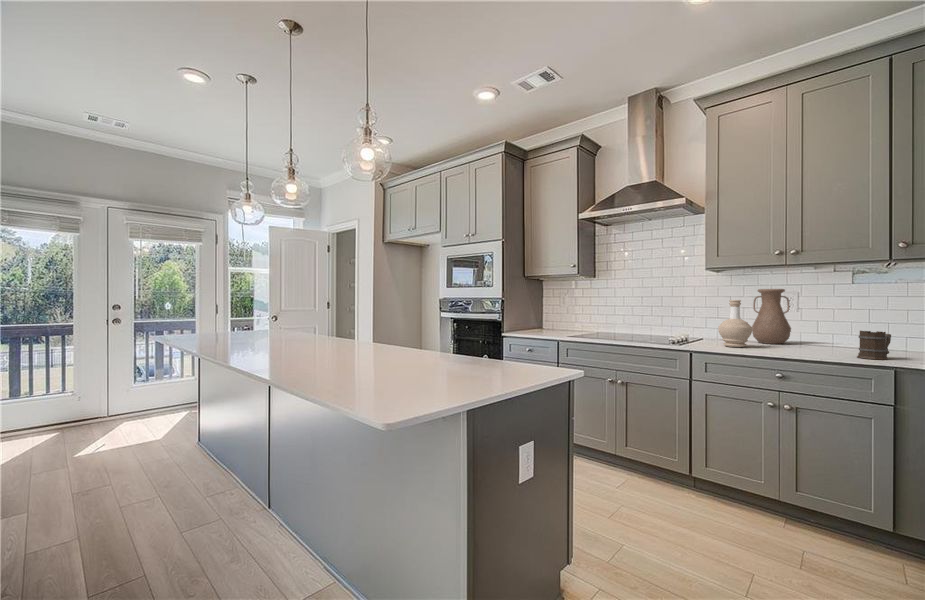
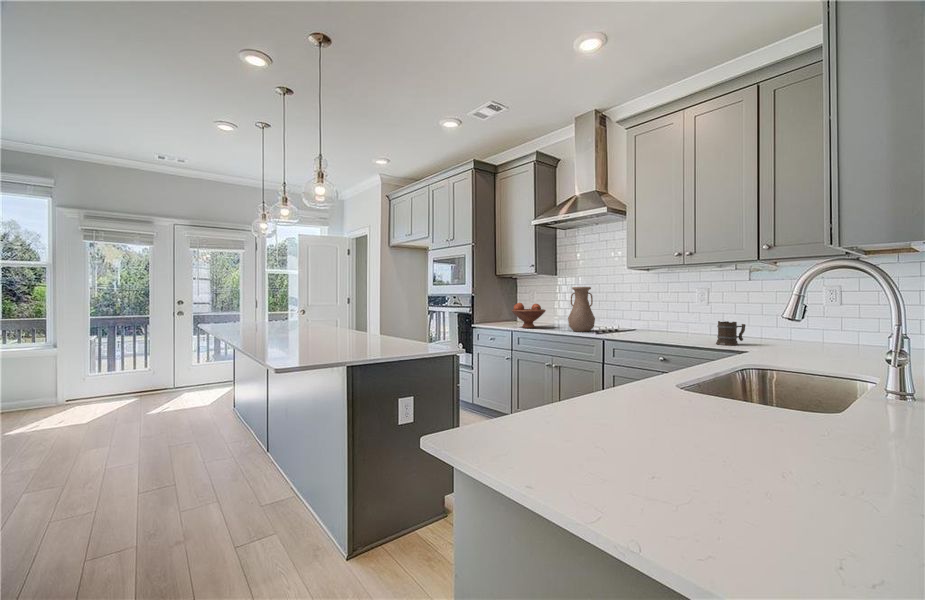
vase: present [752,289,791,344] -> present [568,287,595,332]
bottle: present [718,300,752,347] -> none [628,296,654,336]
fruit bowl: none [557,308,598,338] -> present [512,303,546,328]

